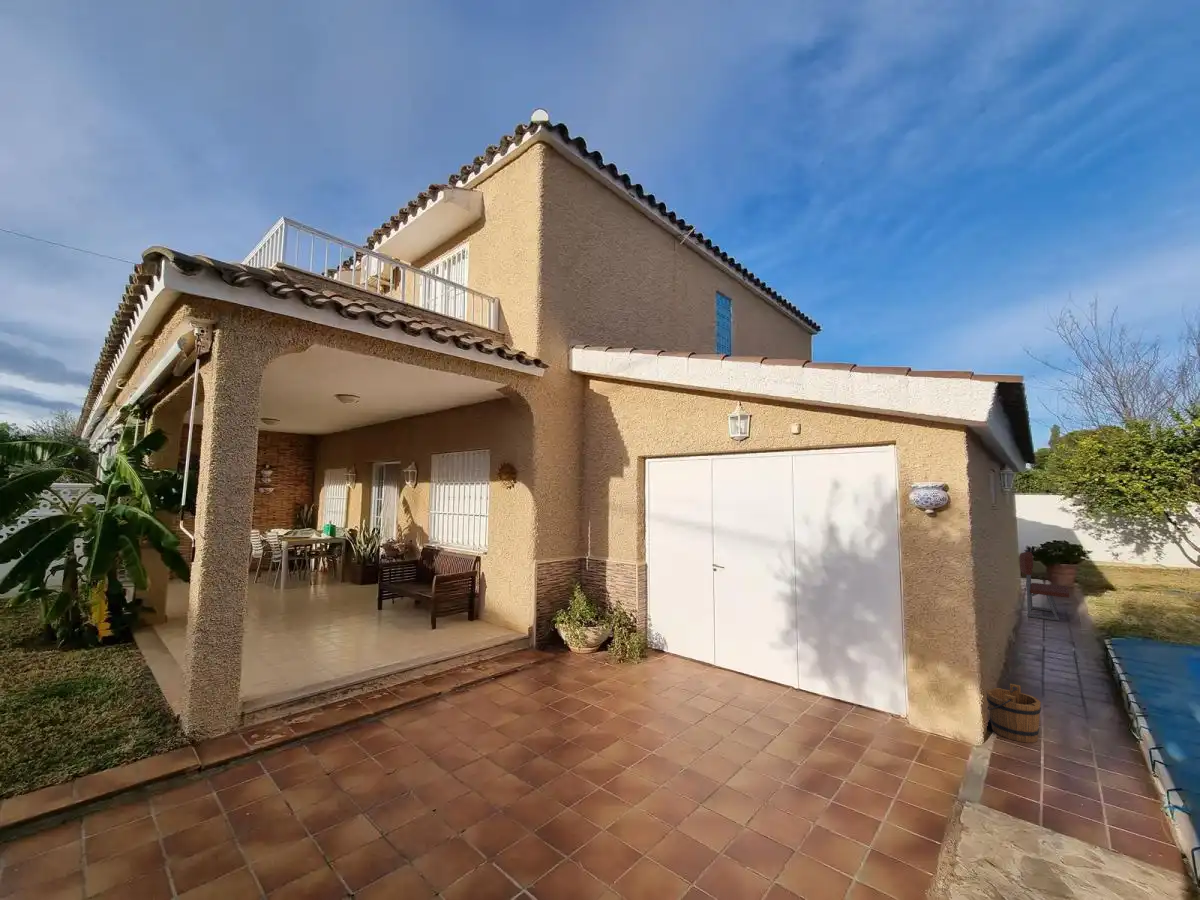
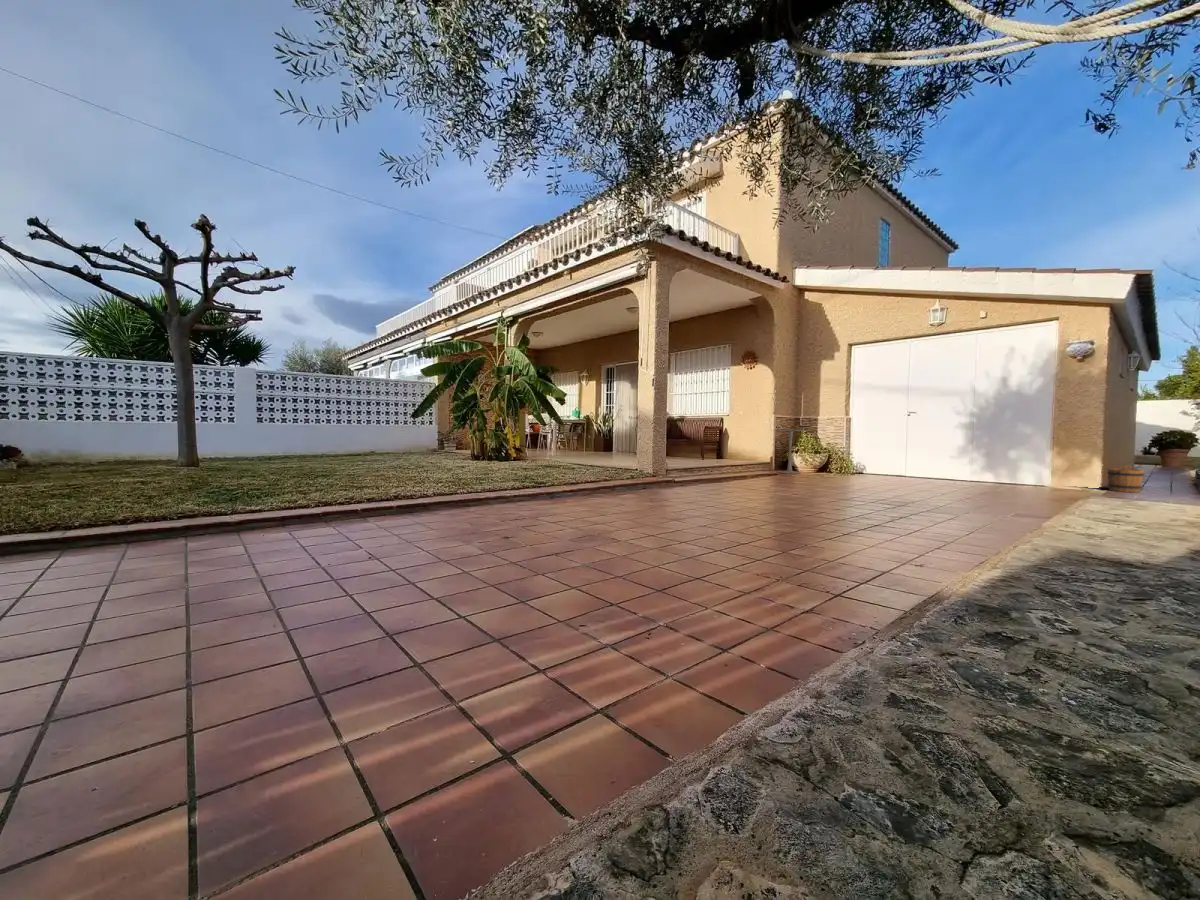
bench: present [1020,552,1069,621] -> none [1137,422,1177,470]
pedestal table: none [528,584,572,662] -> present [776,429,806,474]

